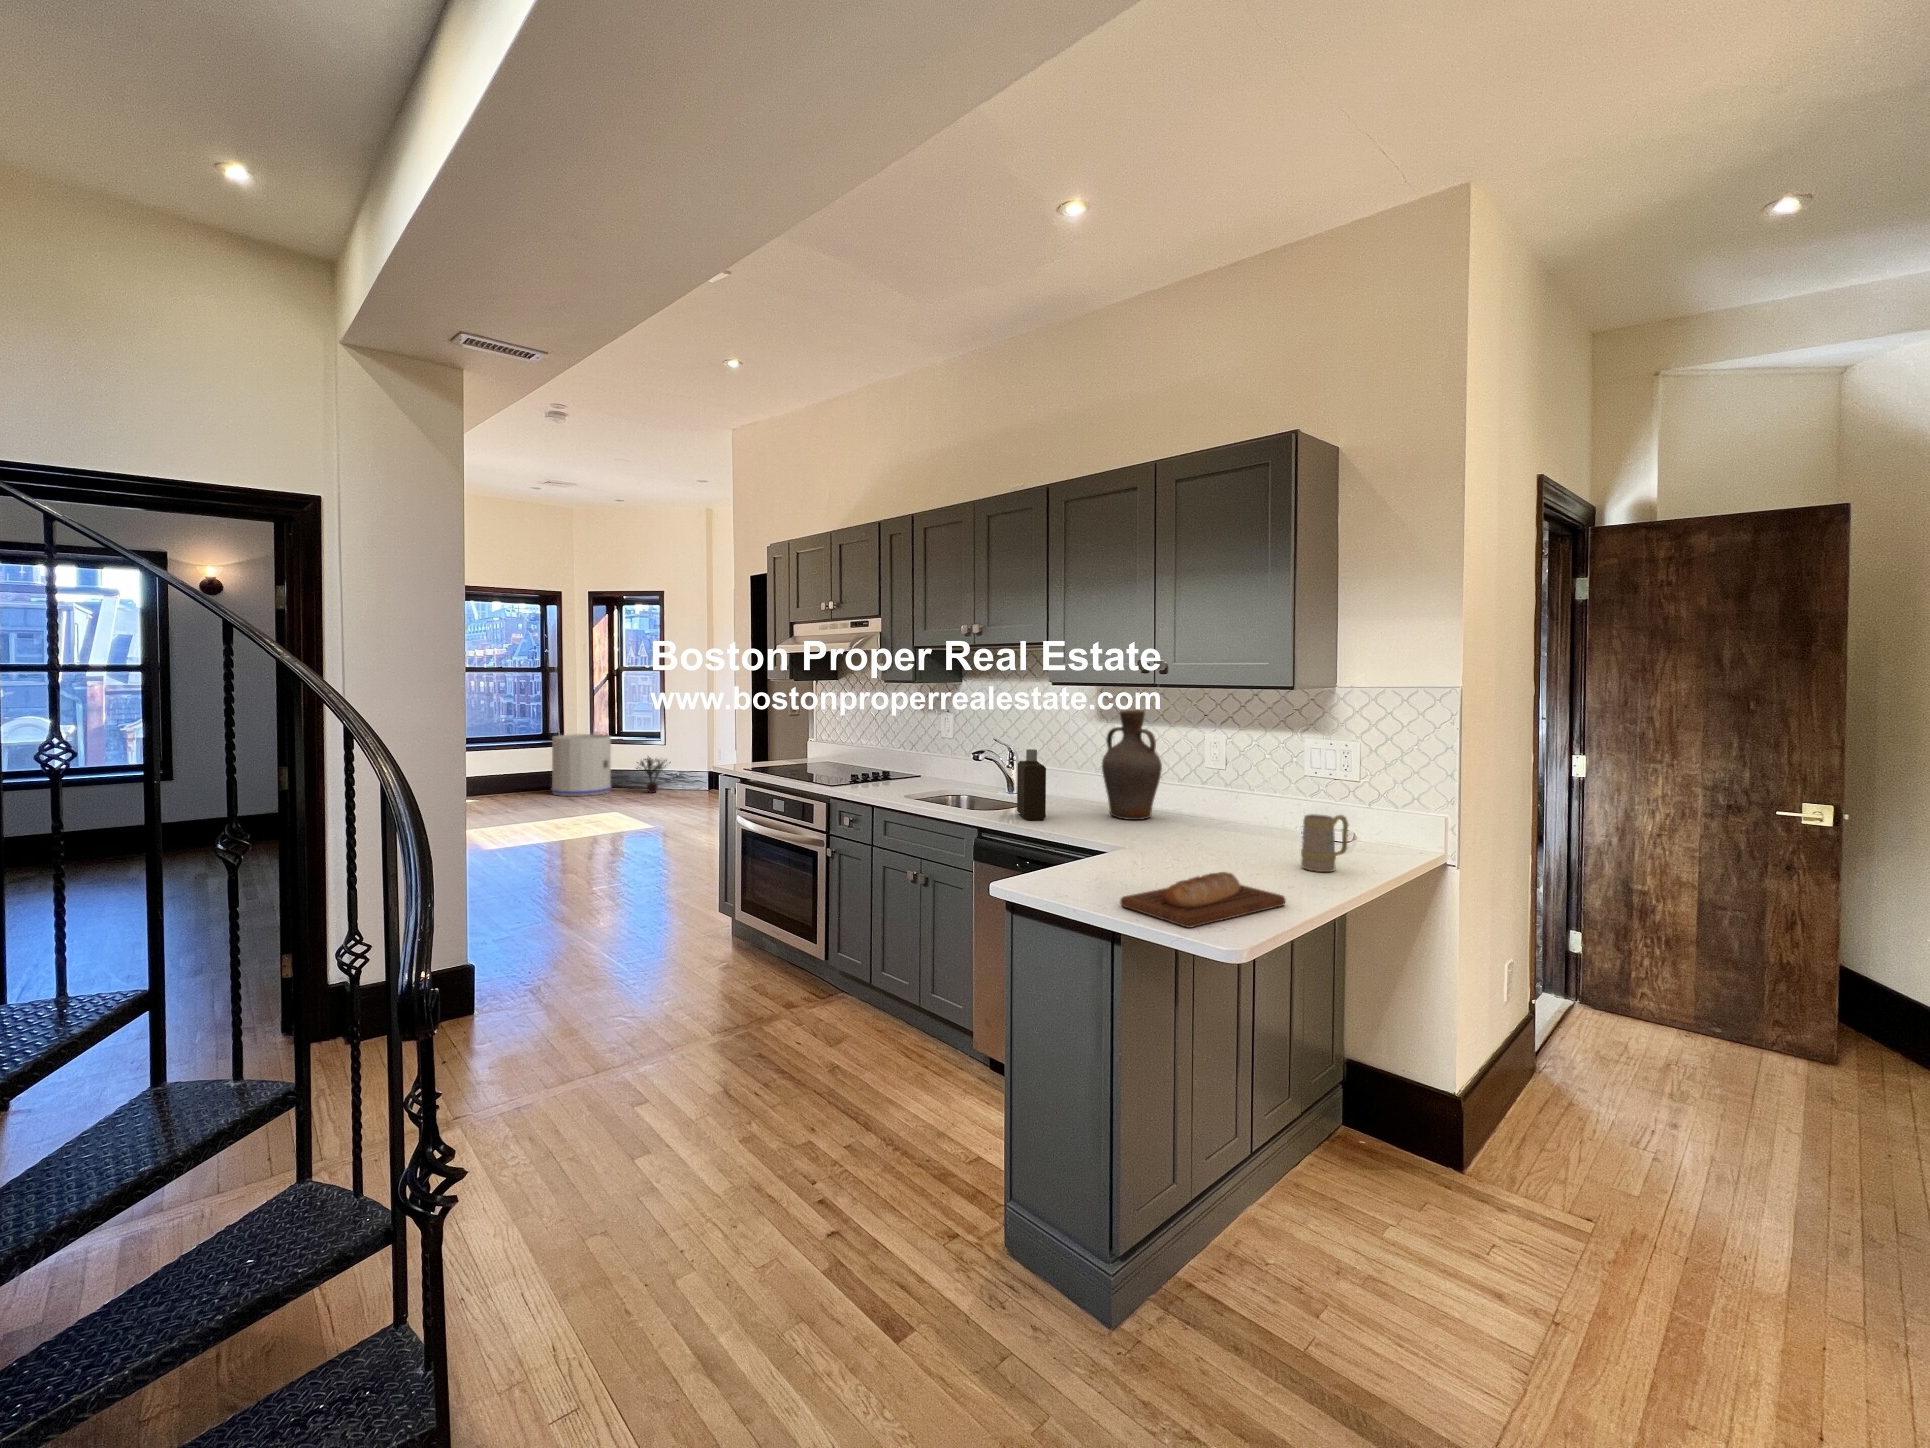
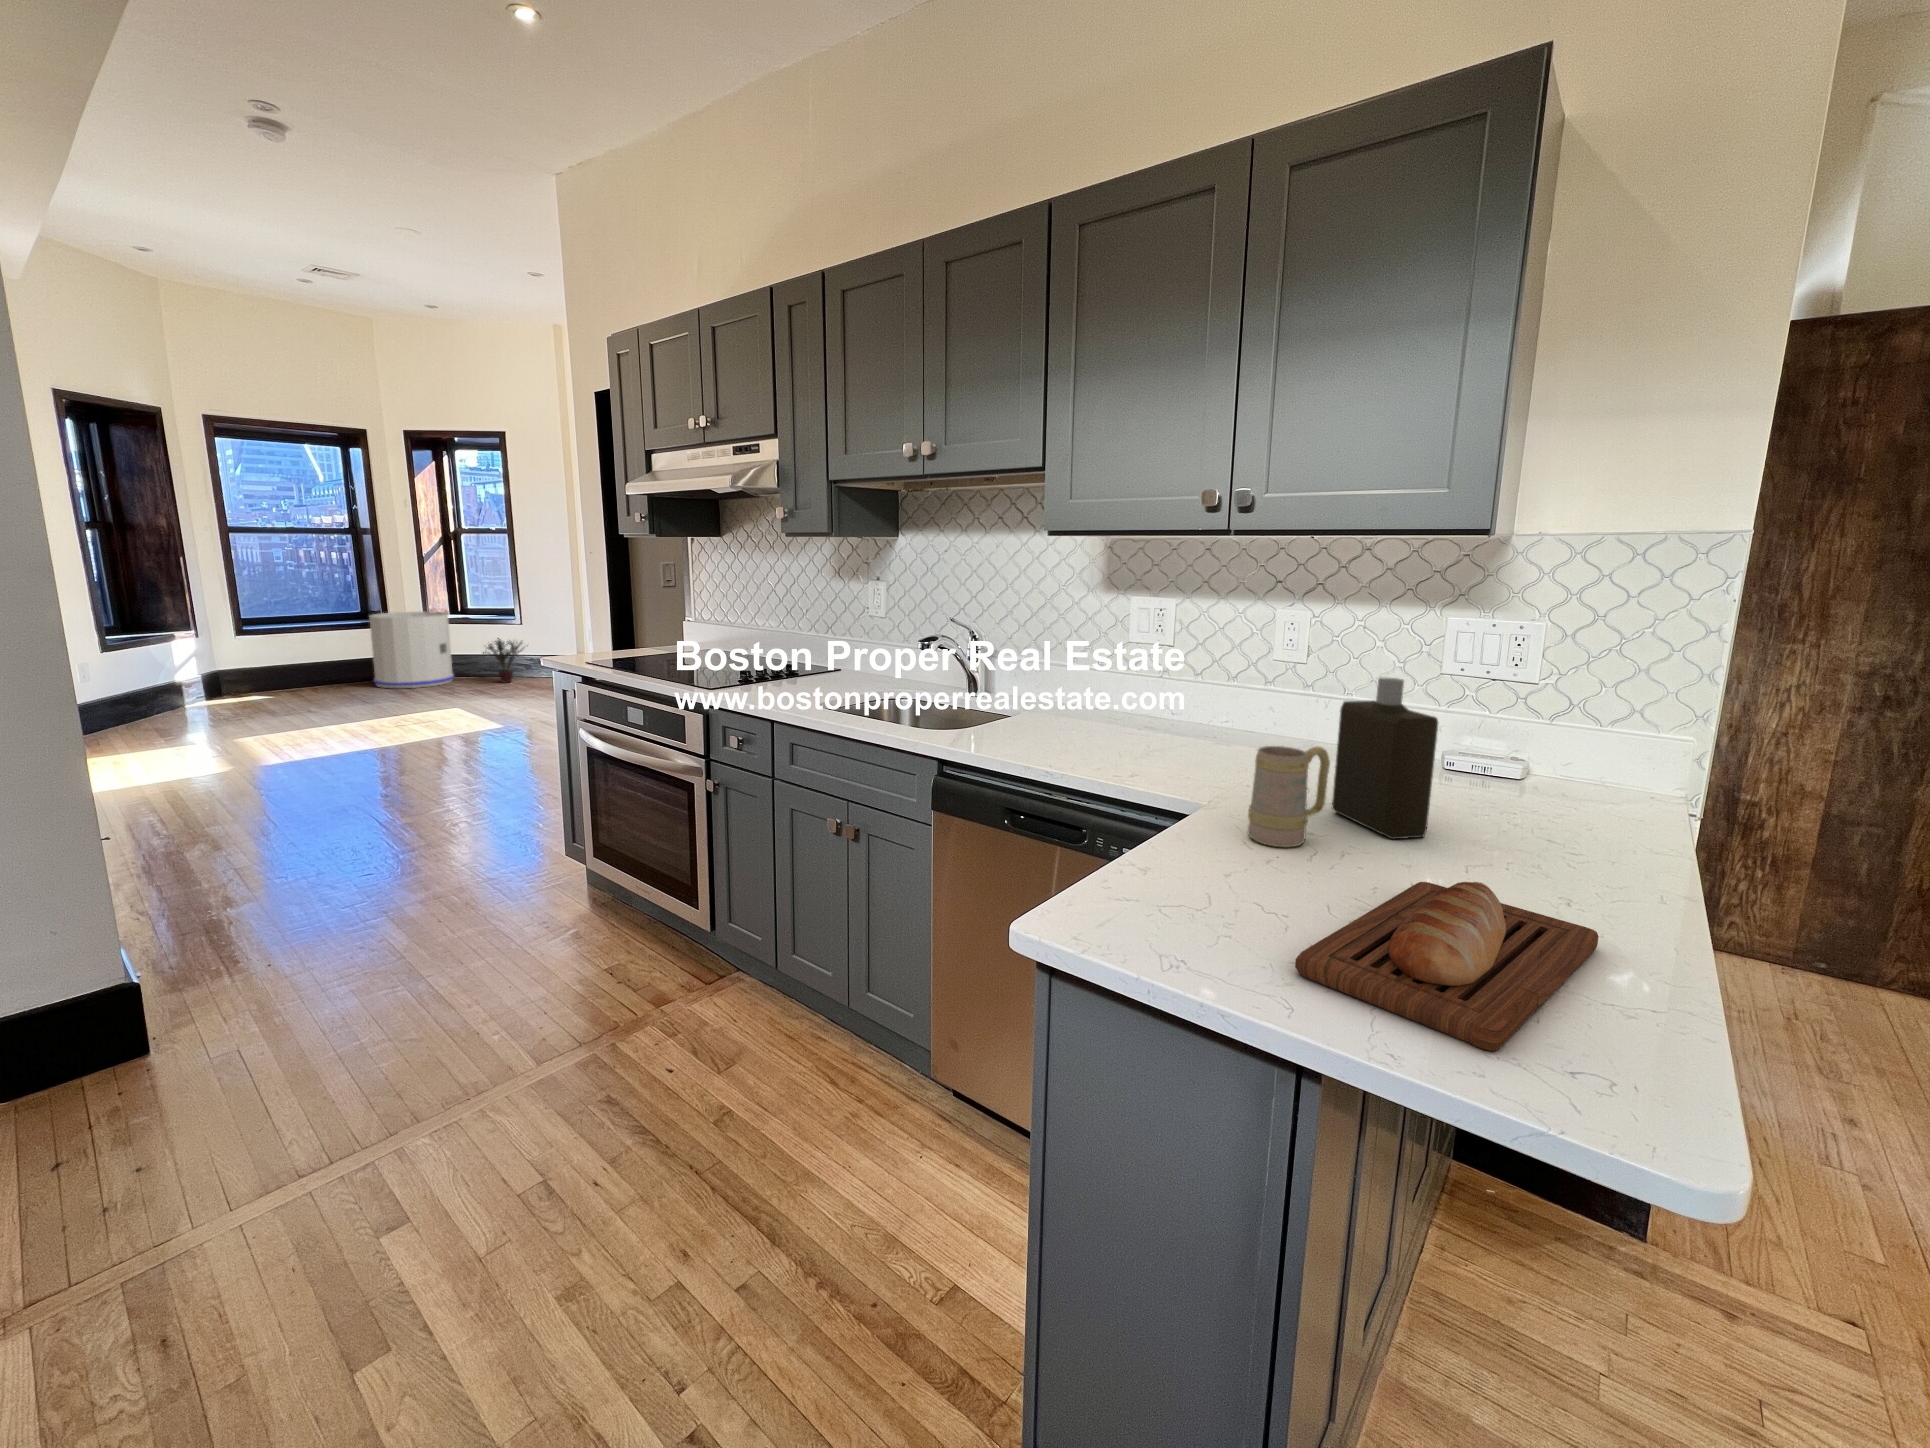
vase: present [1102,710,1162,820] -> none [1120,573,1210,737]
bottle: present [1017,749,1046,820] -> present [1332,677,1438,839]
mug: present [1301,814,1348,872] -> present [1248,746,1330,847]

